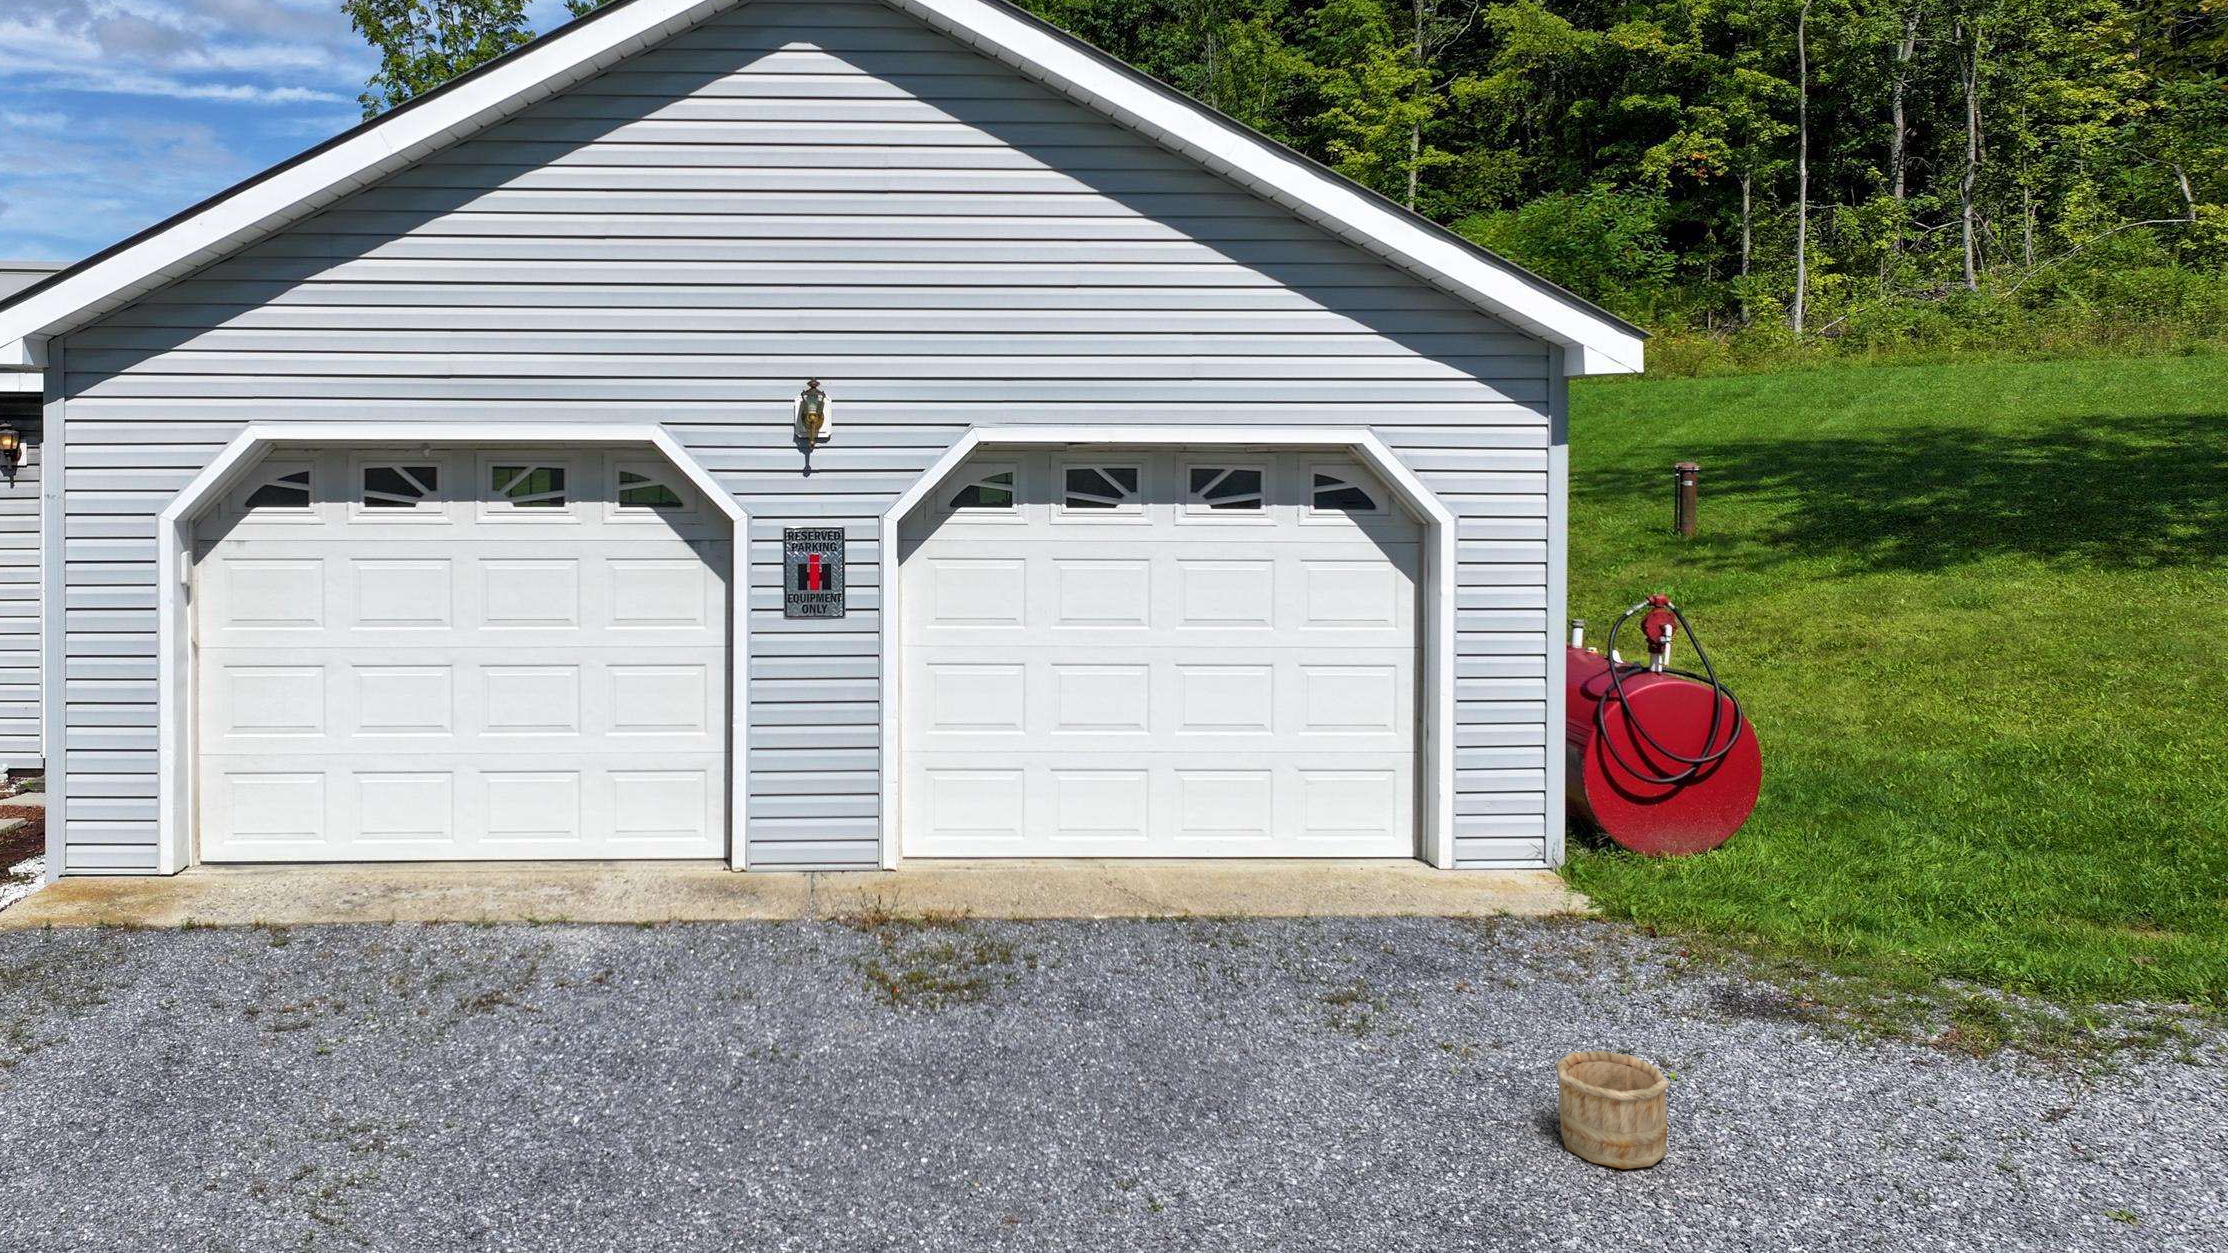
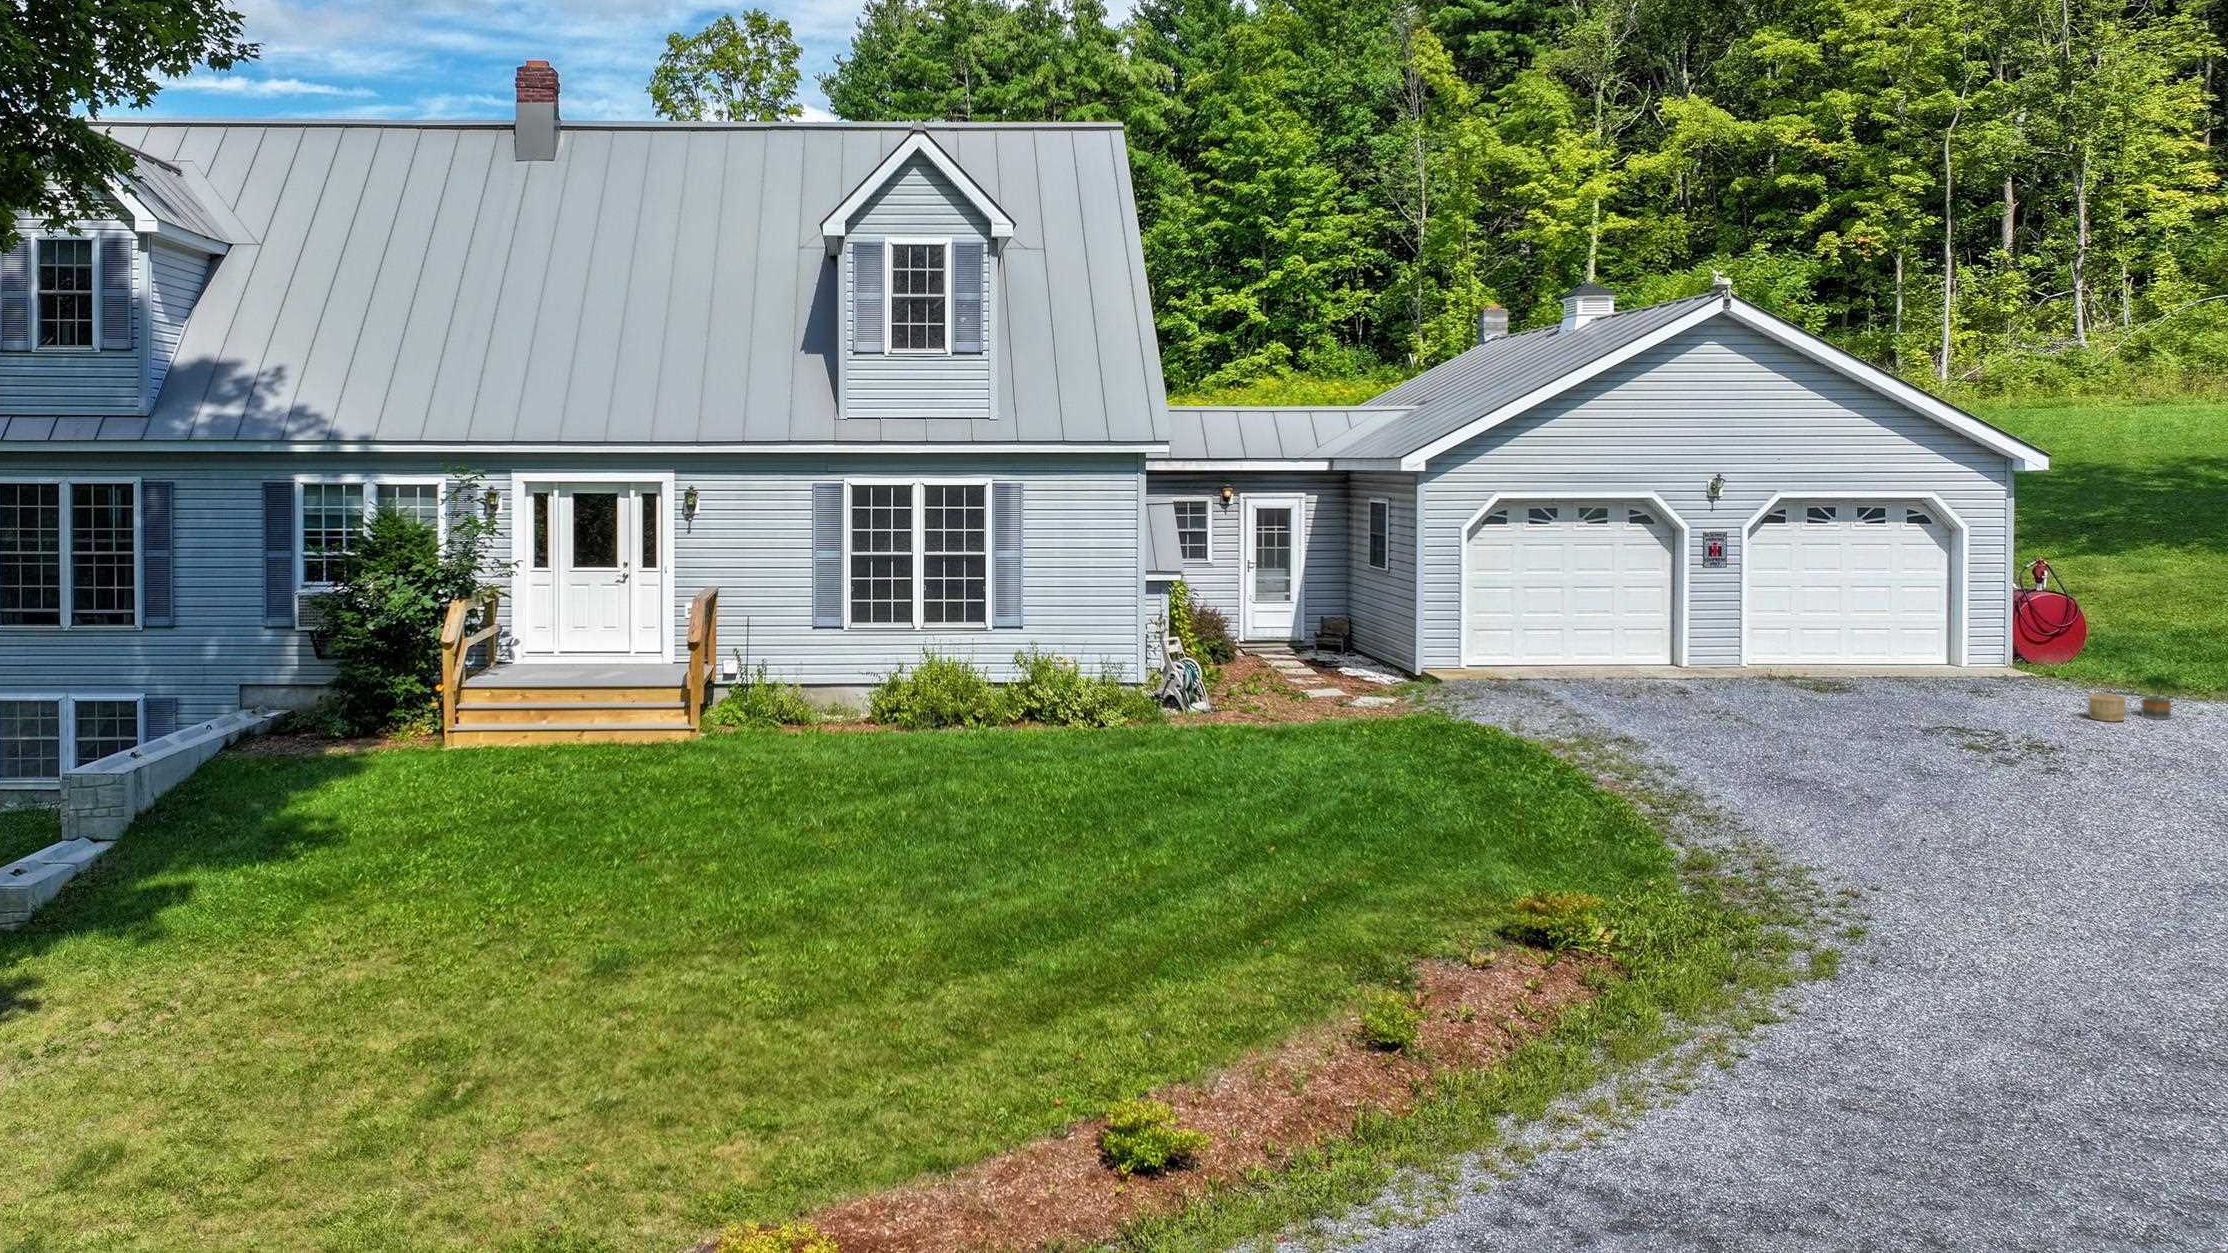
potted tree: none [1721,993,1852,1156] -> present [2139,675,2180,720]

